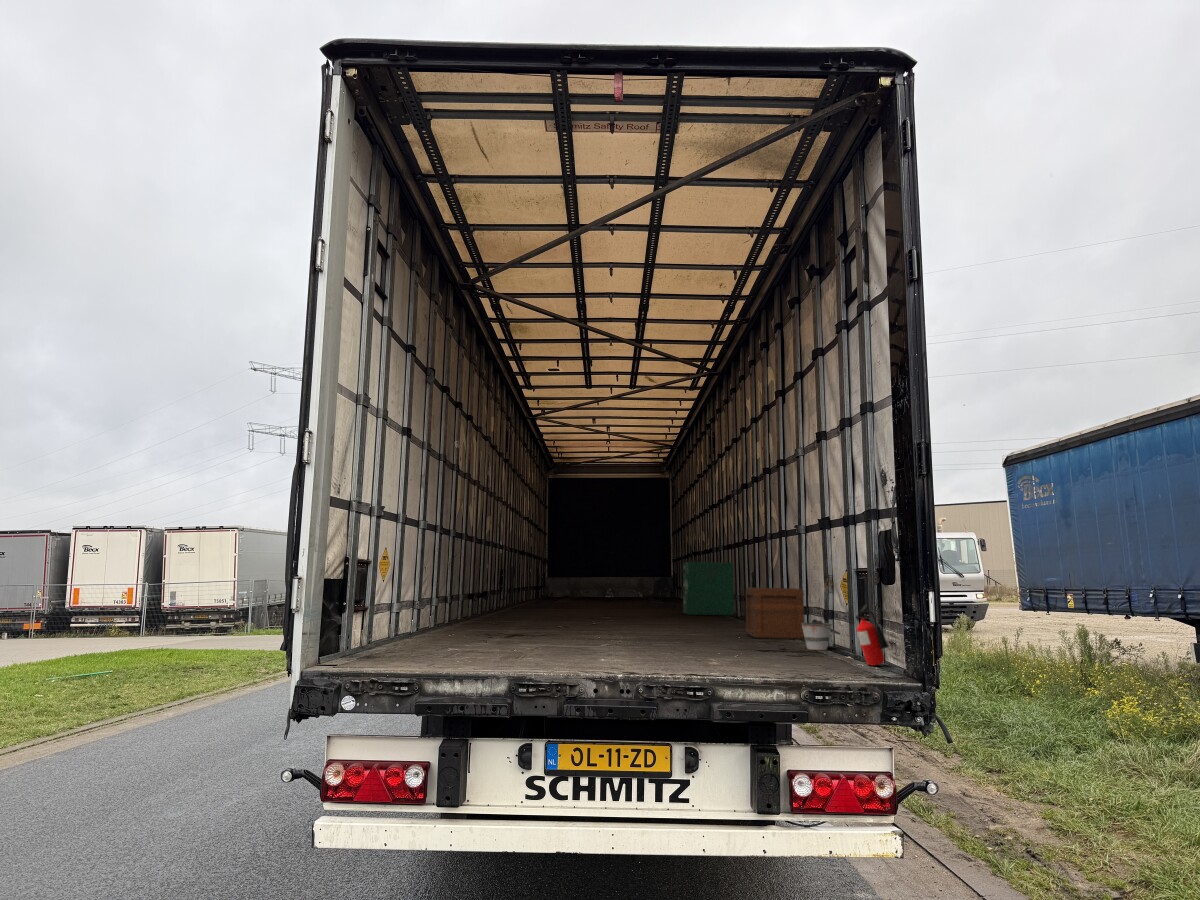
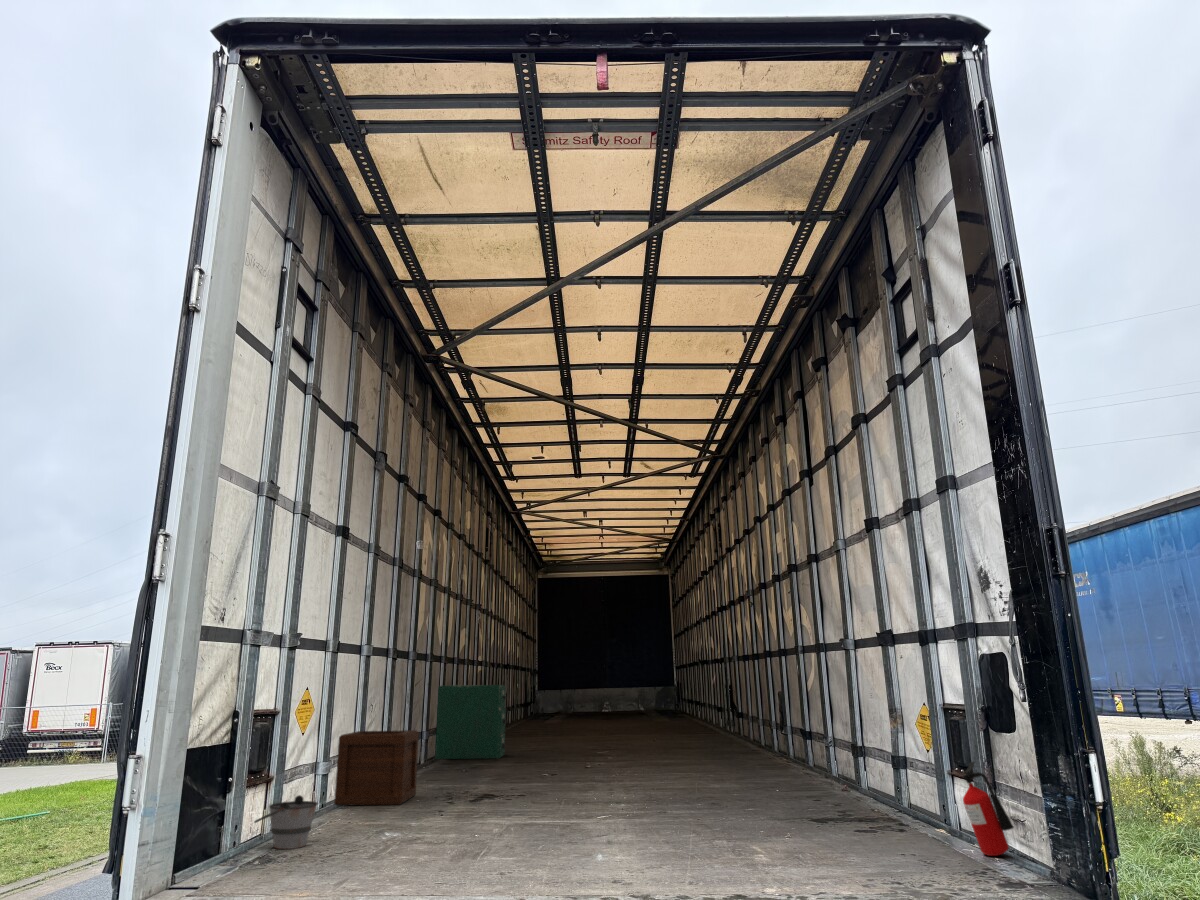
filing cabinet: present [682,562,734,615] -> present [435,685,507,759]
wooden crate: present [746,588,804,639] -> present [334,730,419,806]
bucket: present [801,619,840,650] -> present [254,795,318,849]

